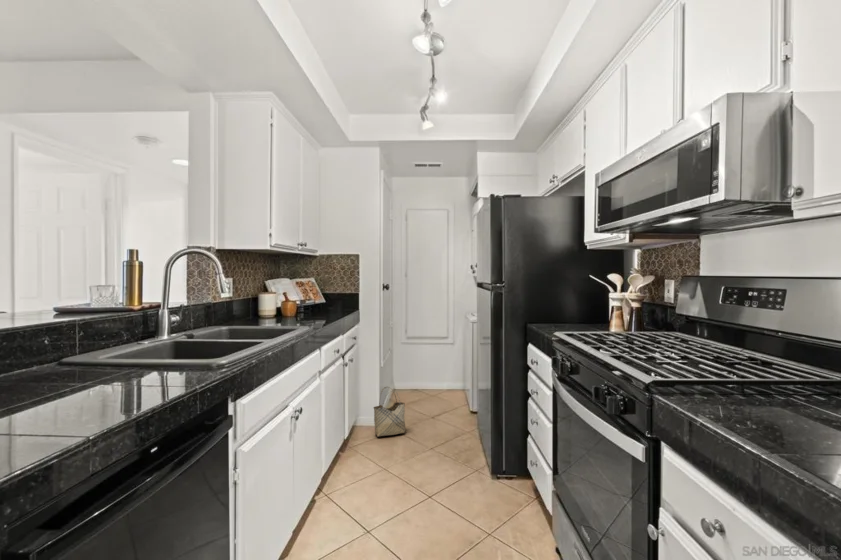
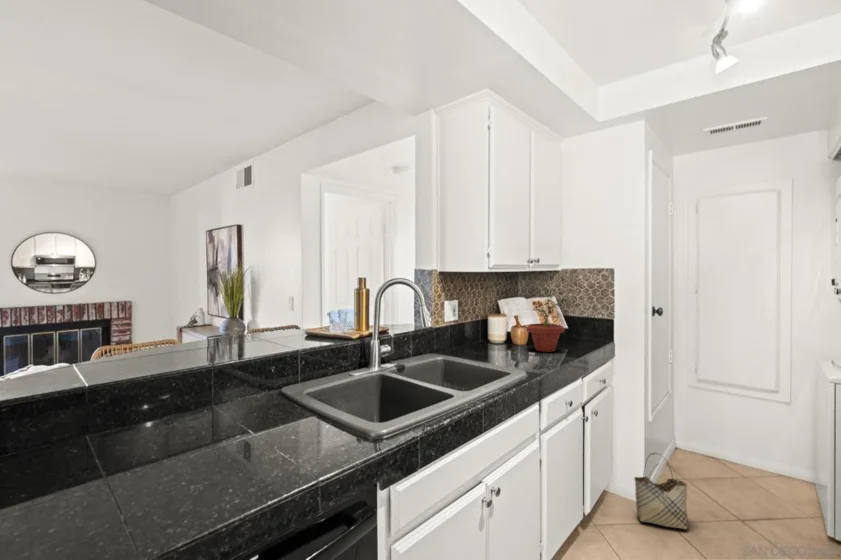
potted plant: none [297,271,329,318] -> present [527,299,566,352]

